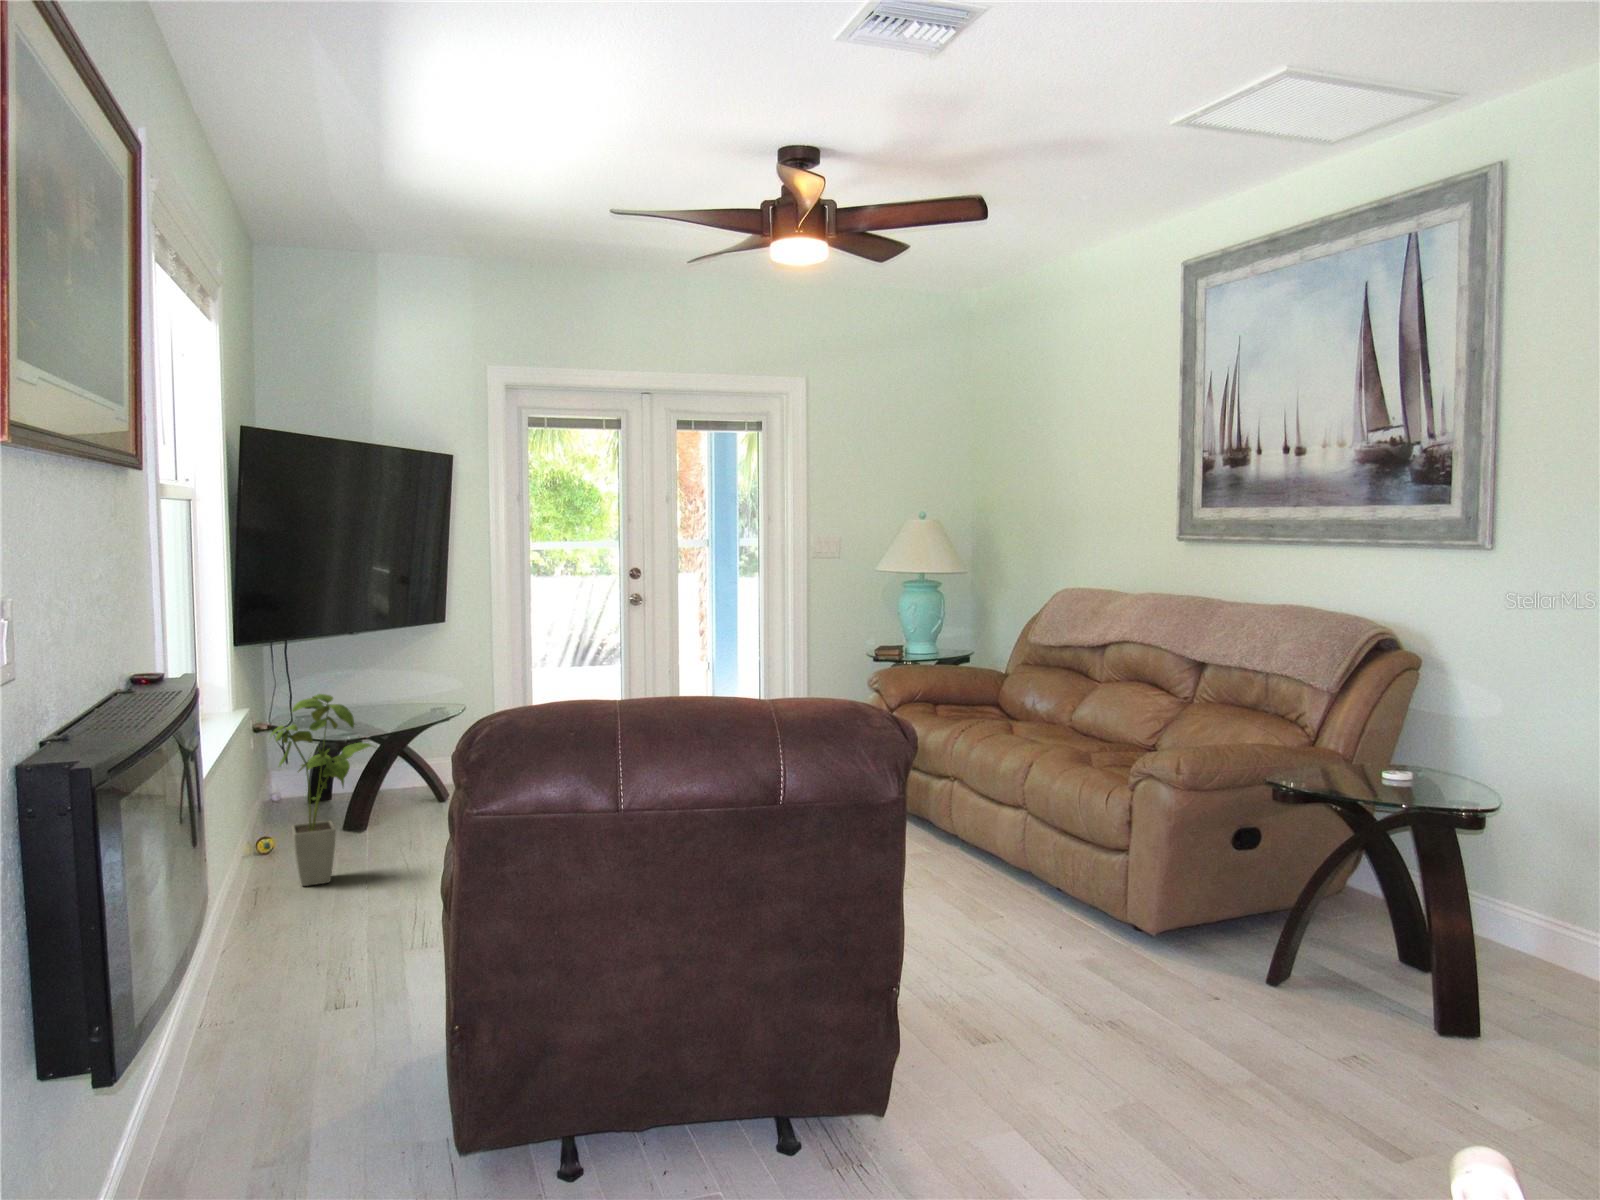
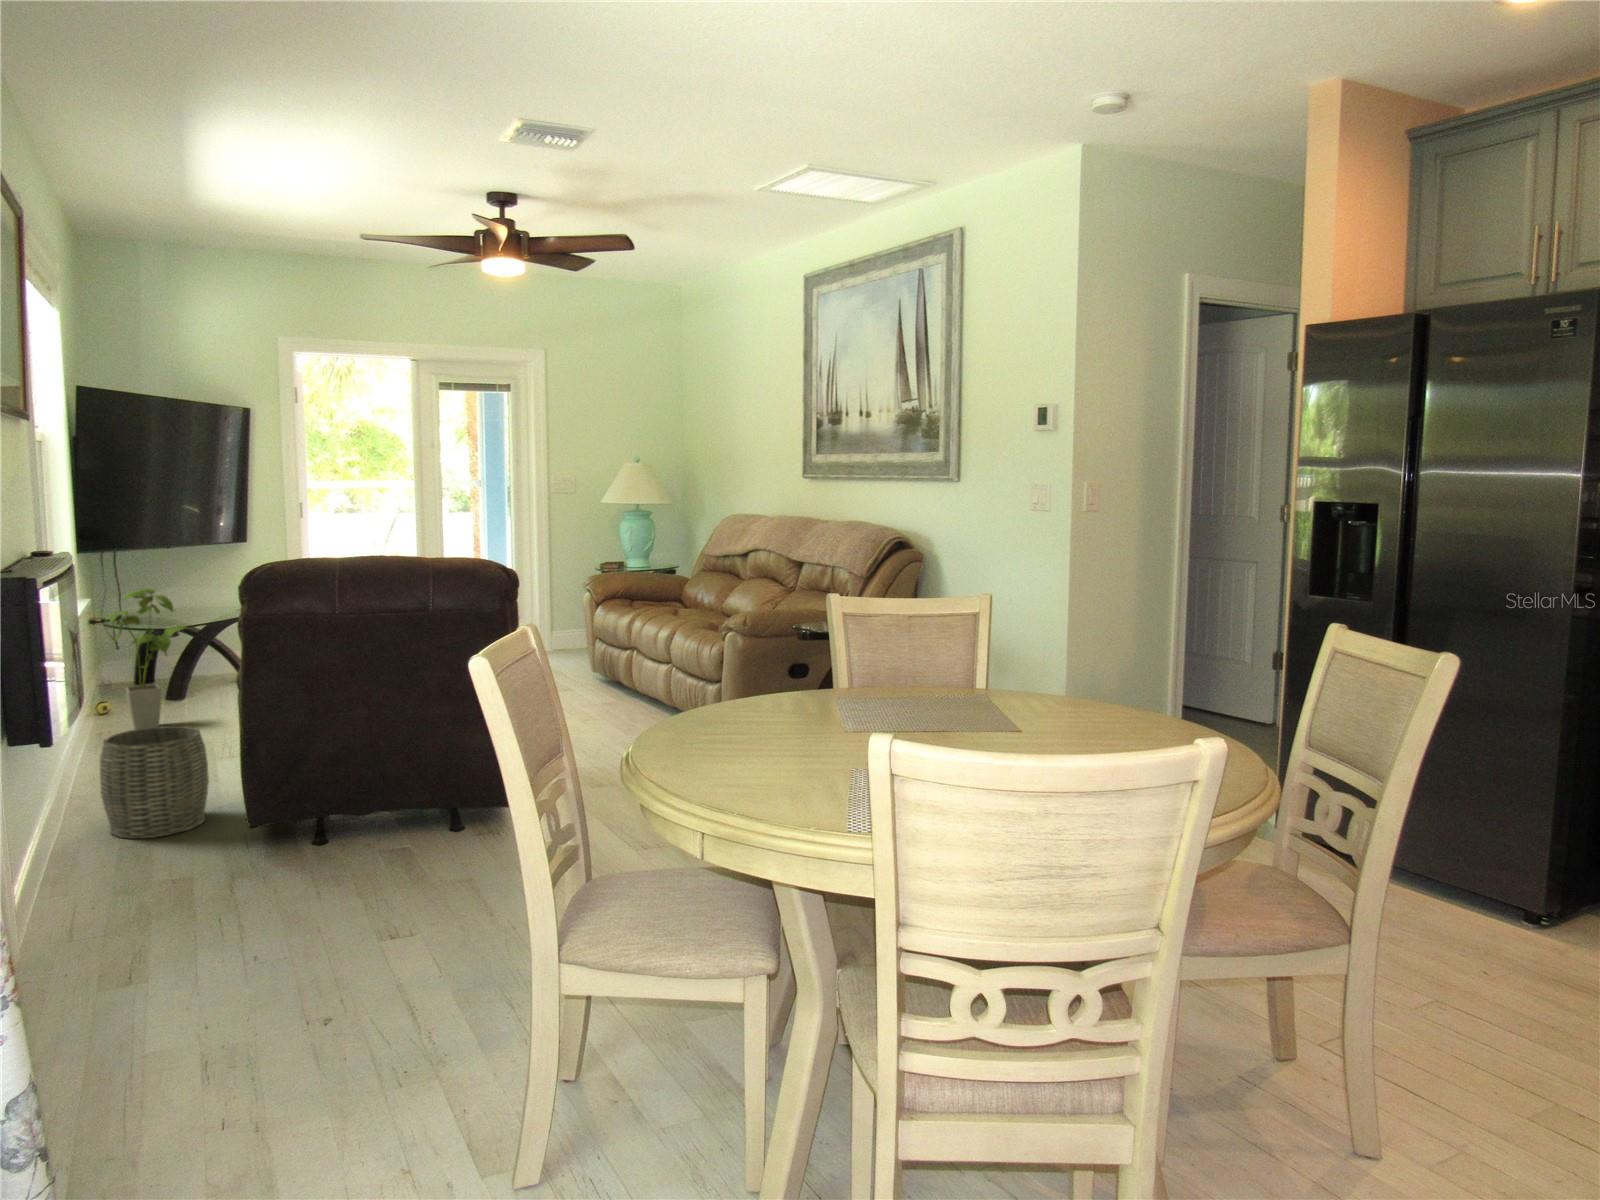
woven basket: none [231,936,392,1137] -> present [100,726,209,839]

